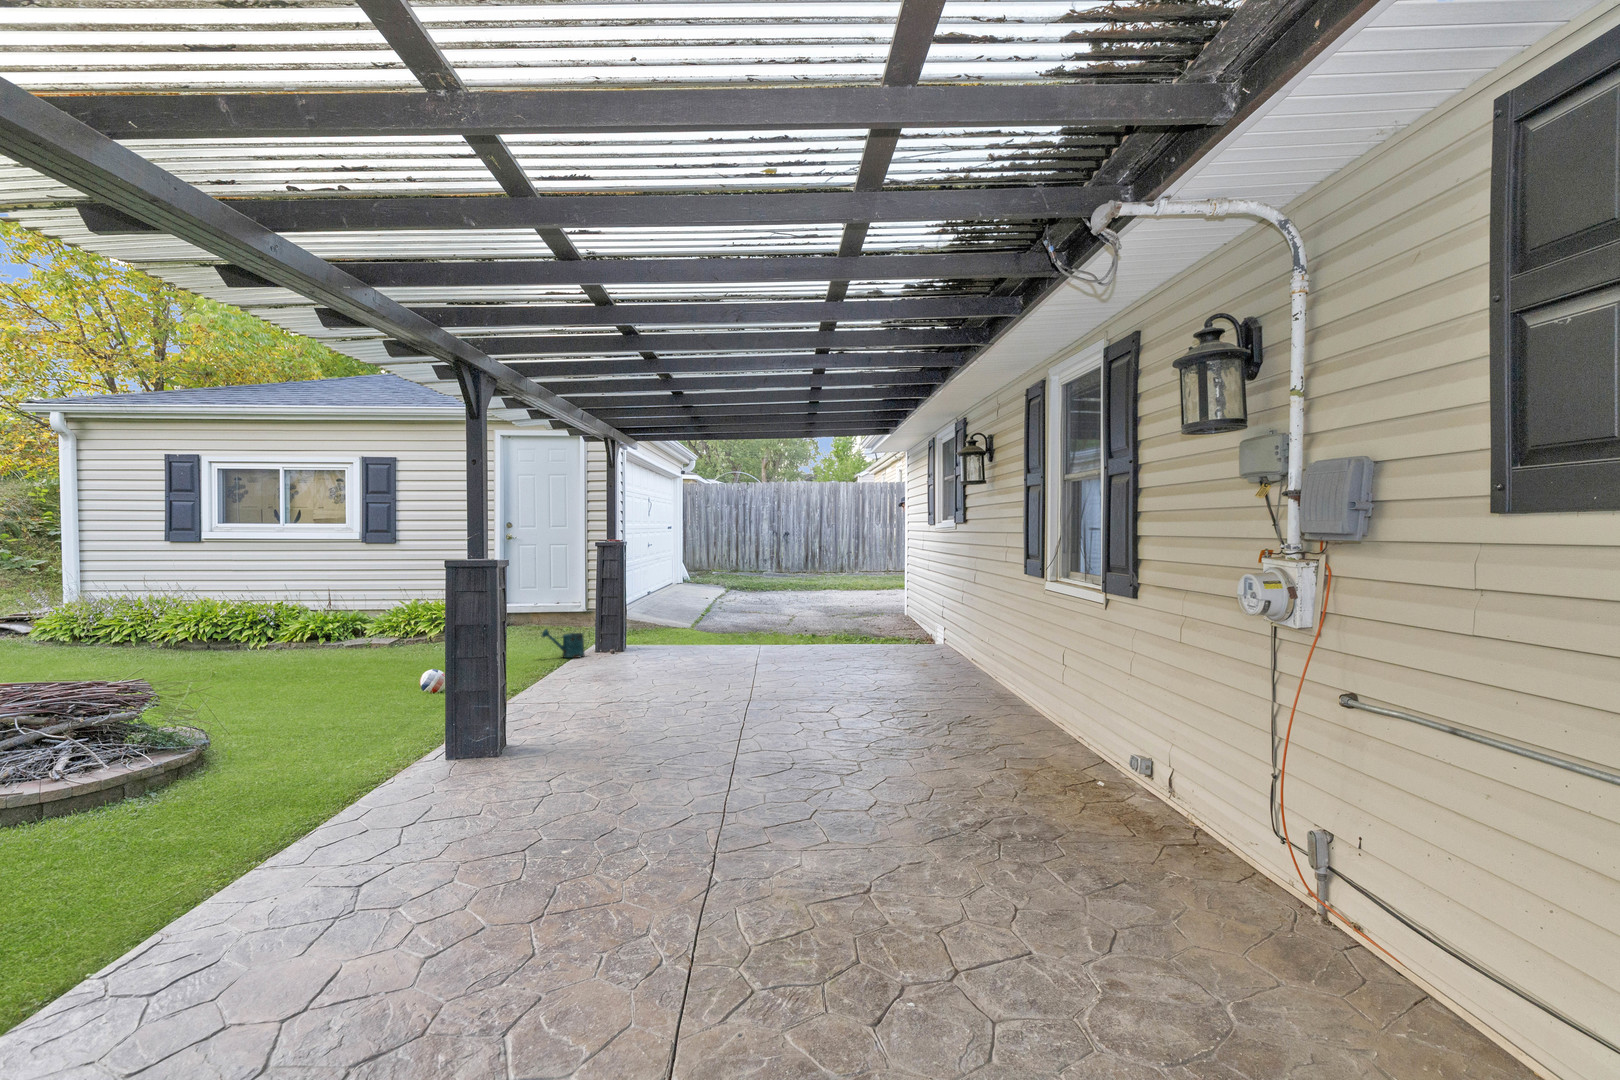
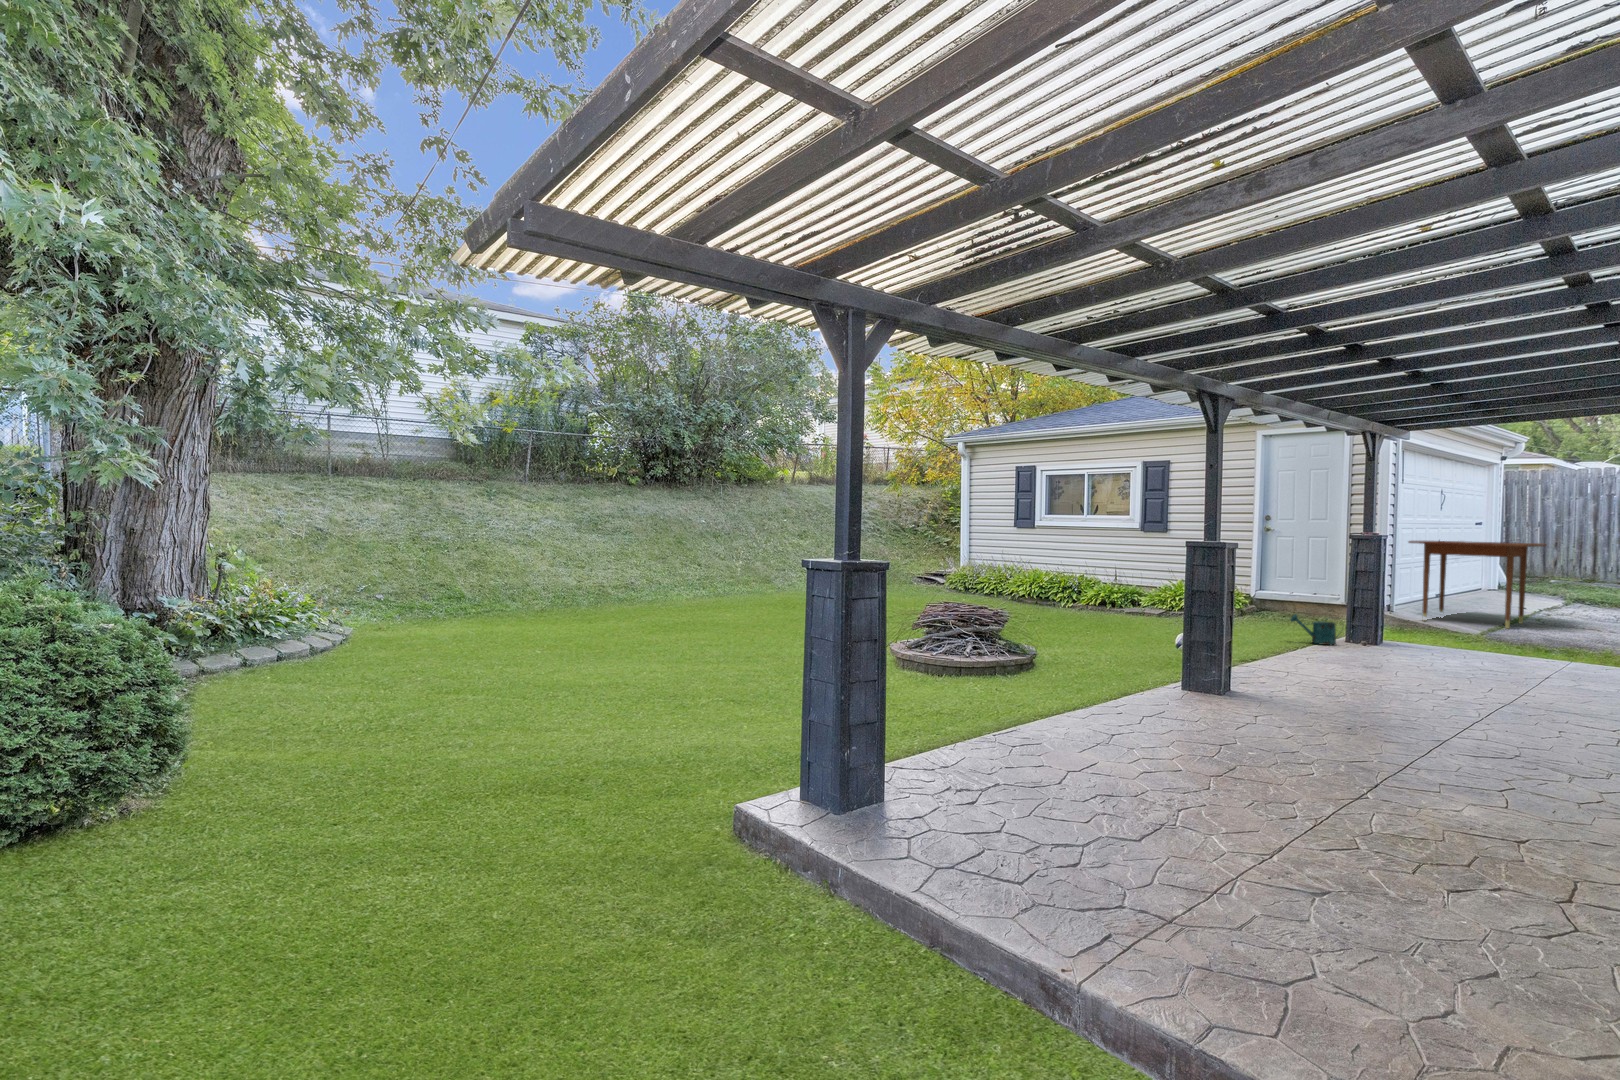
dining table: none [626,545,718,619] -> present [1409,541,1546,629]

